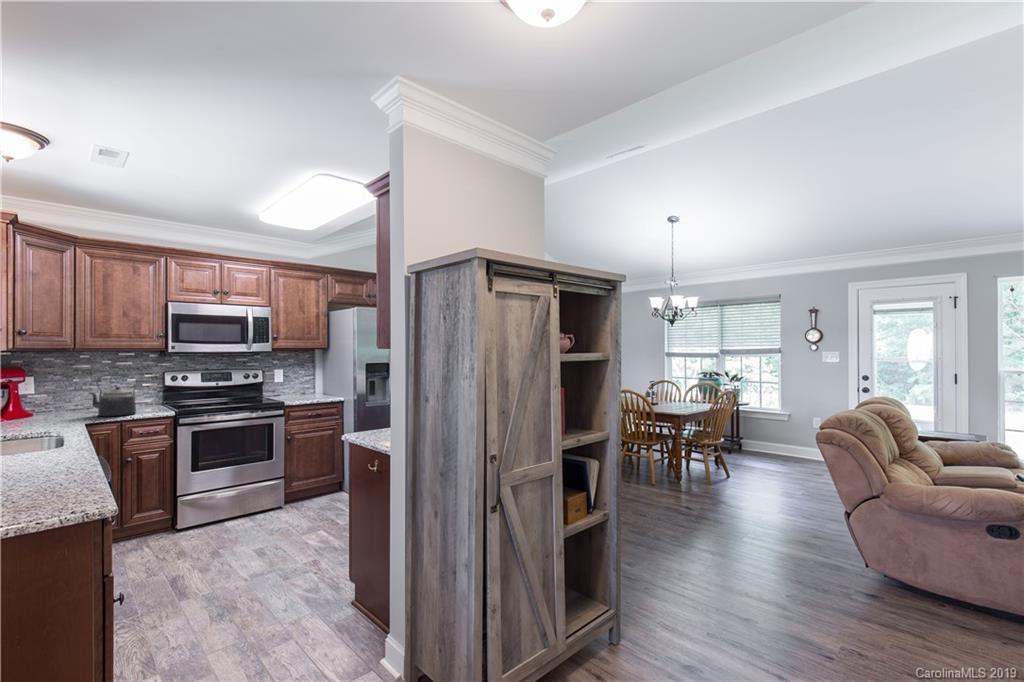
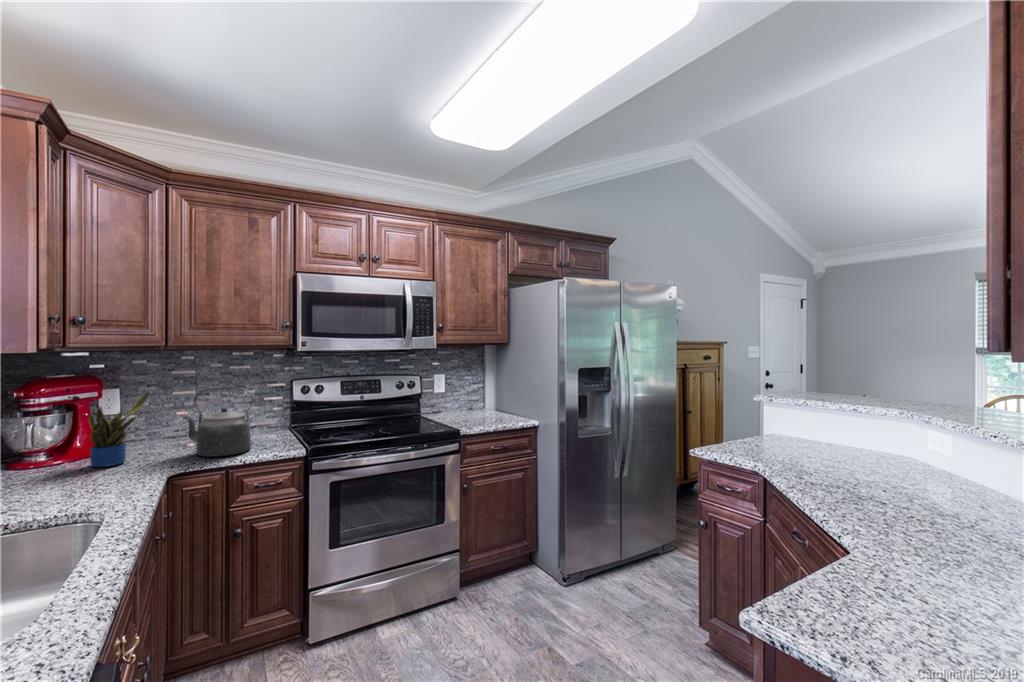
potted plant: none [26,376,66,421] -> present [89,392,148,467]

